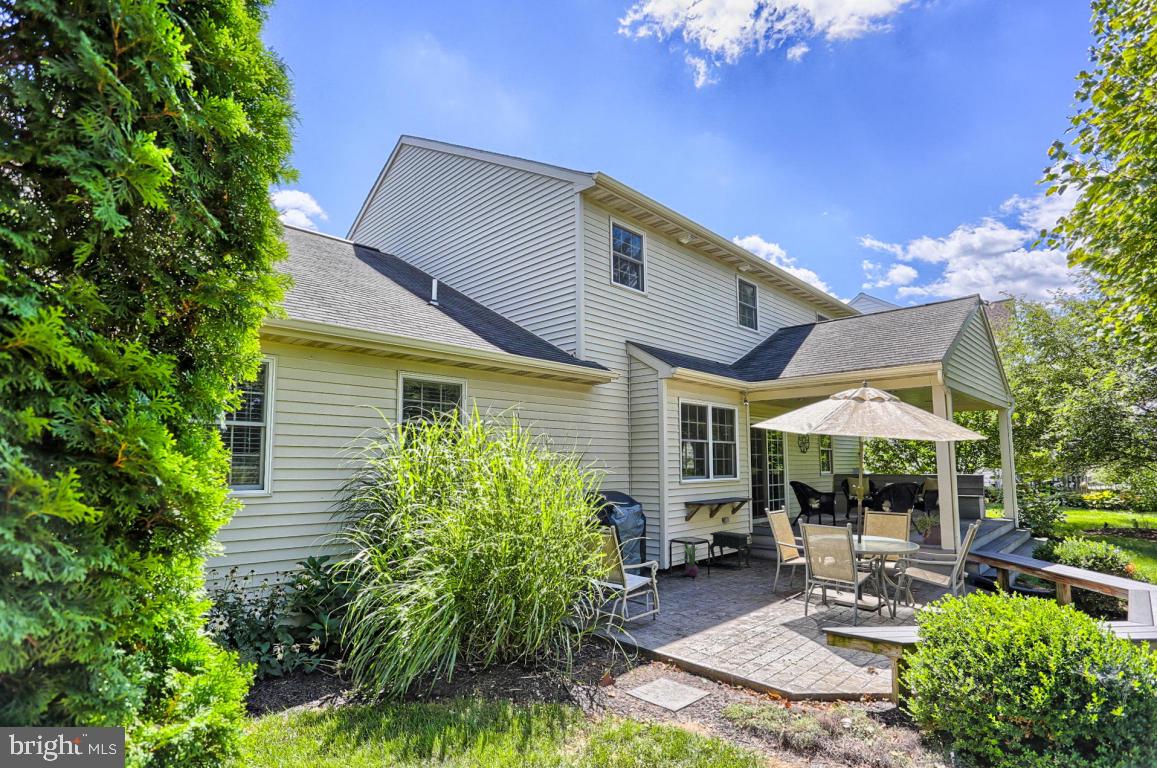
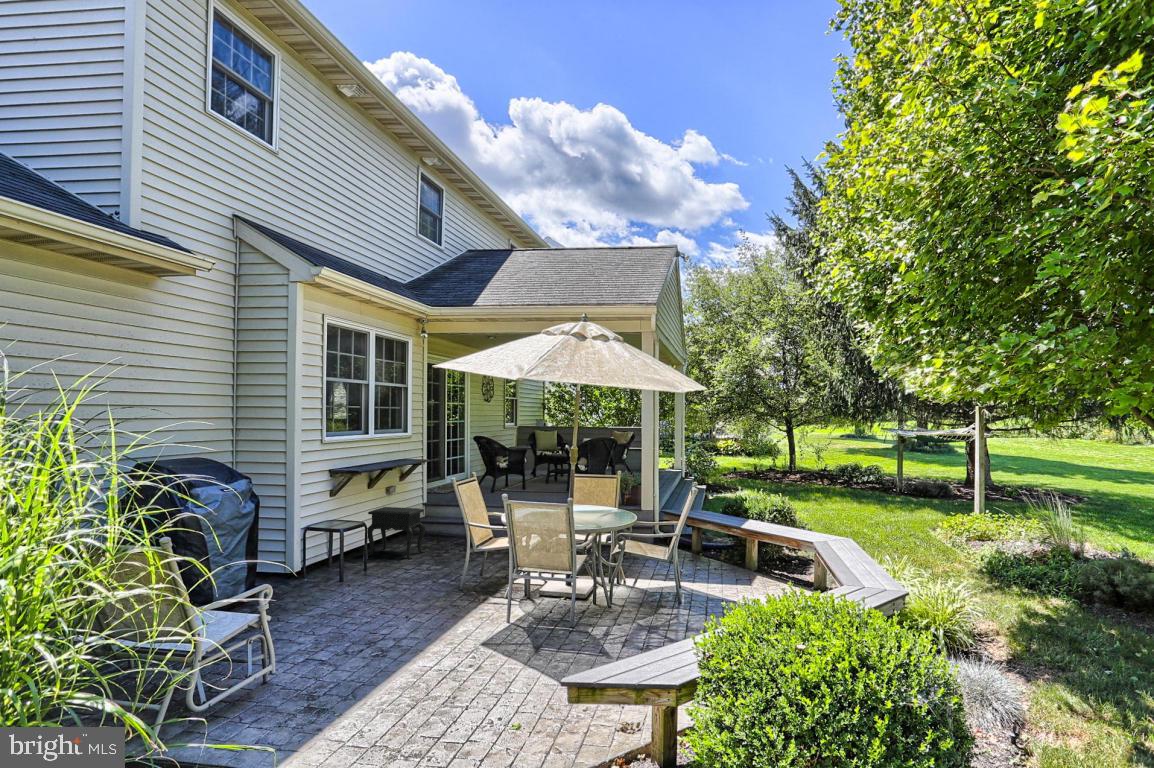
decorative plant: present [681,544,698,577] -> none [306,528,365,580]

